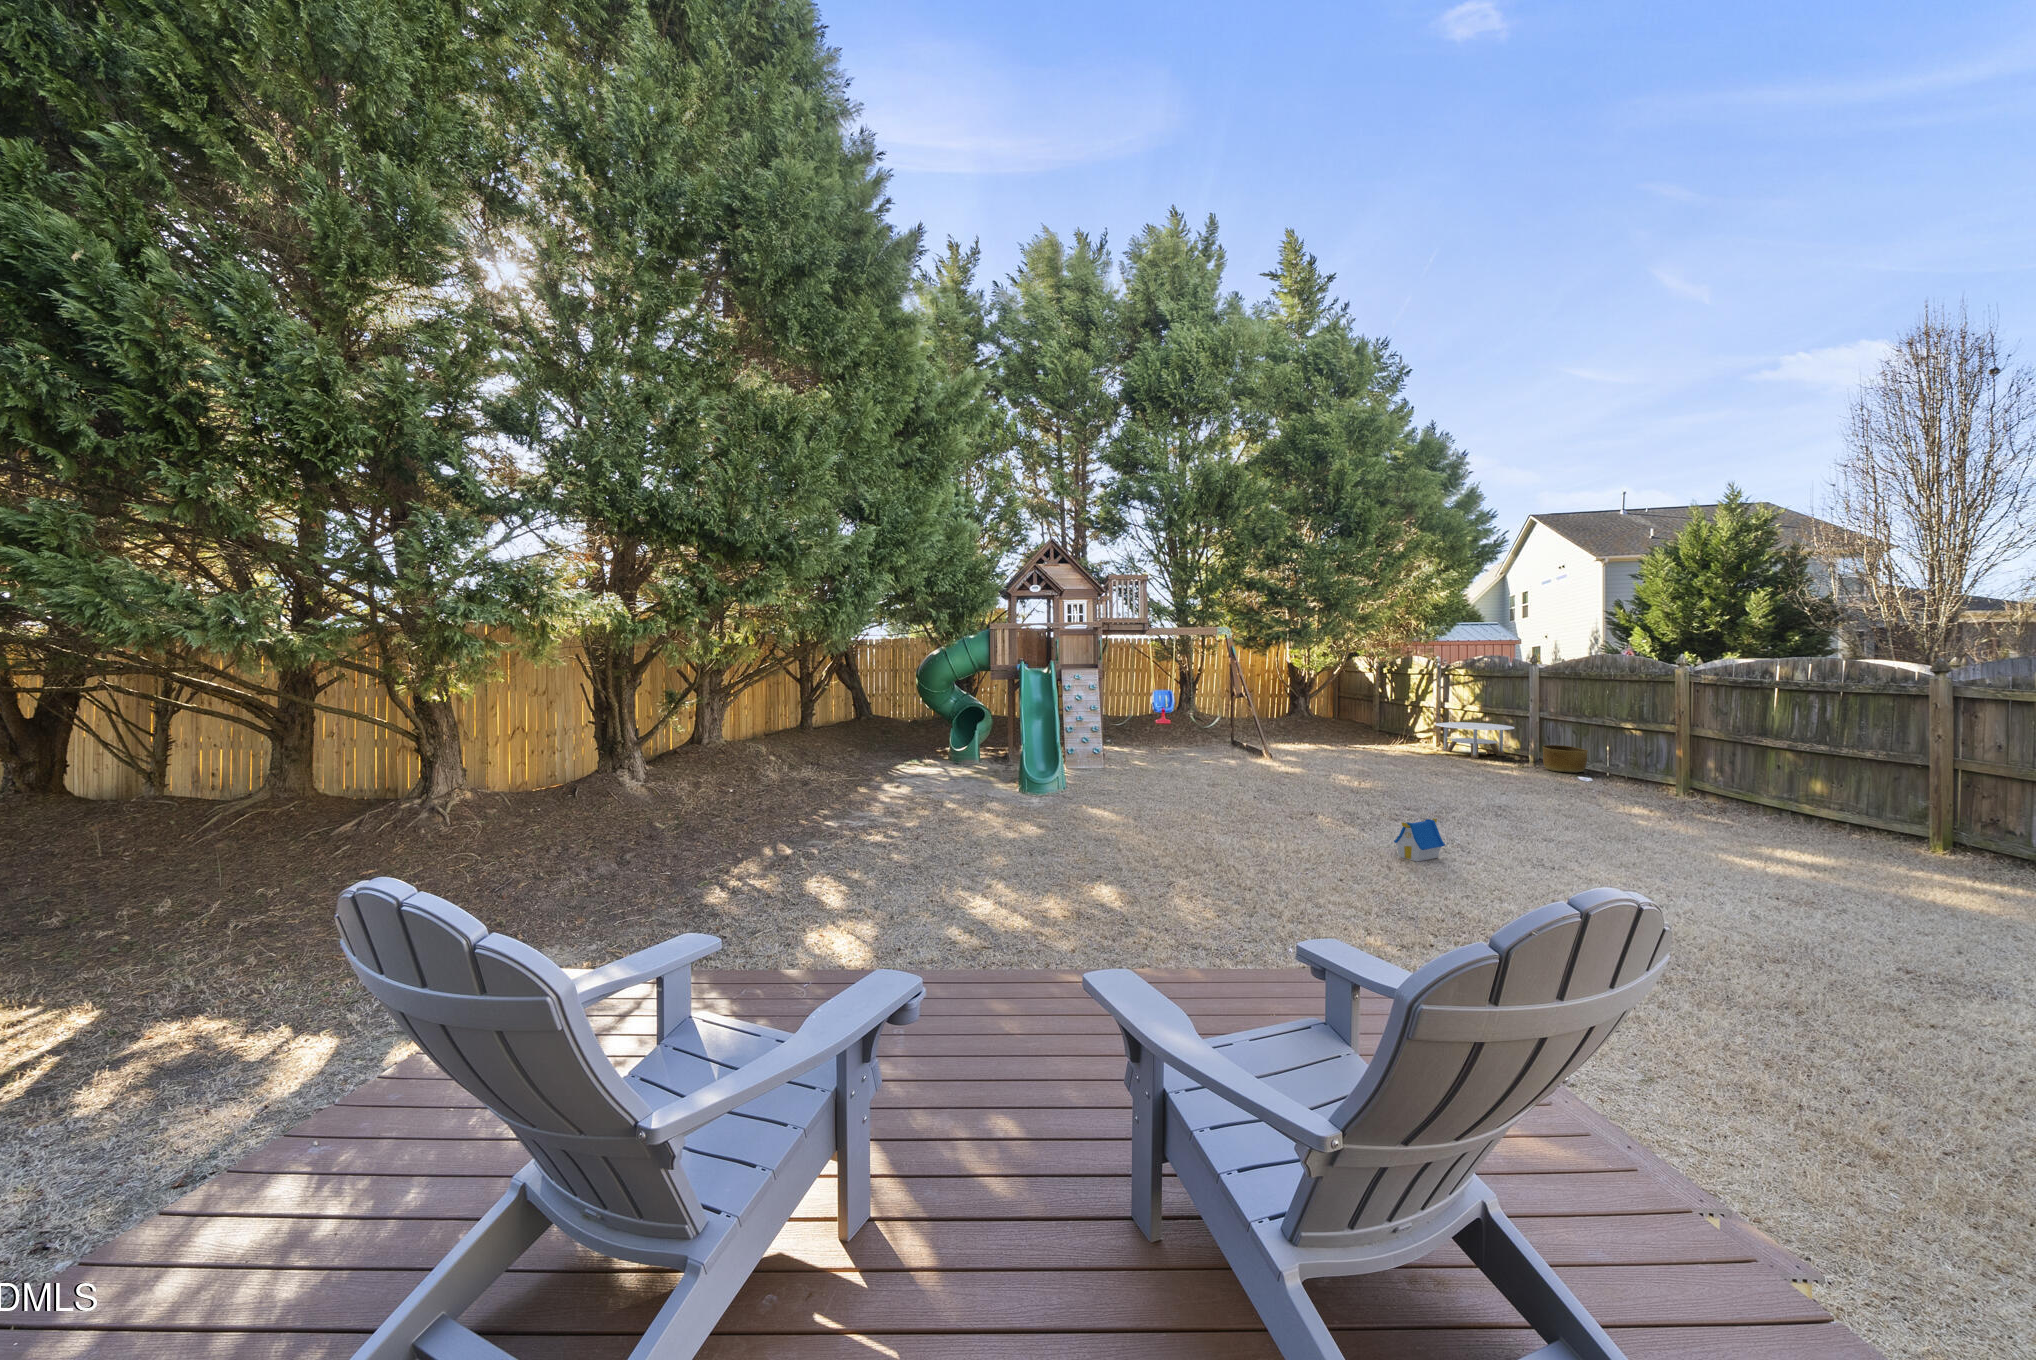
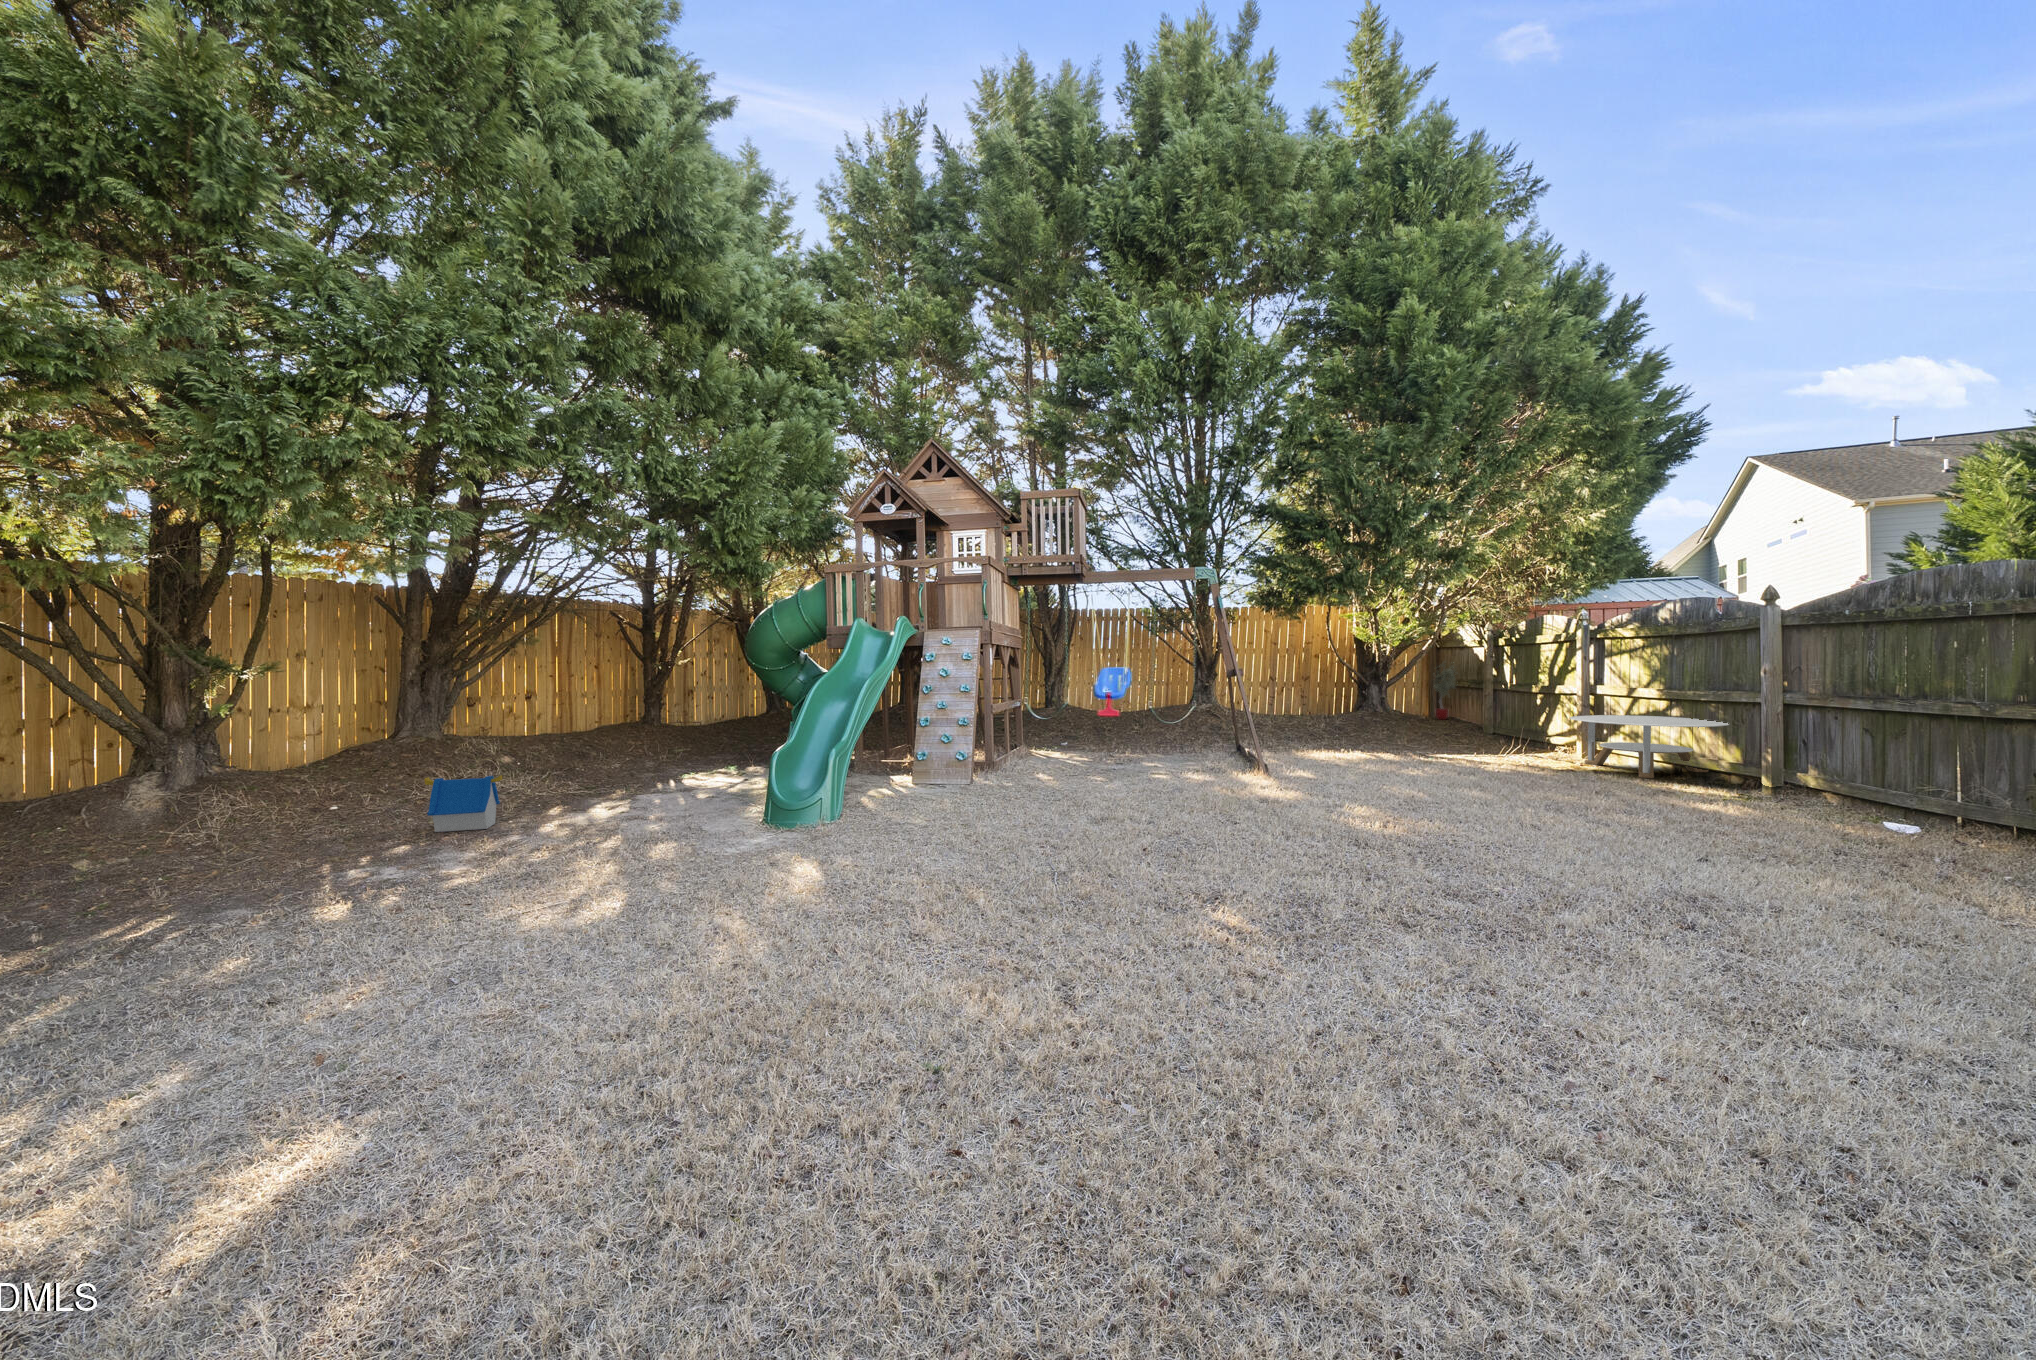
potted tree: none [1336,681,1360,721] -> present [1434,662,1458,720]
basket: present [1542,745,1588,773] -> none [1794,756,1907,814]
toy house: present [1394,818,1445,862] -> present [424,775,502,832]

